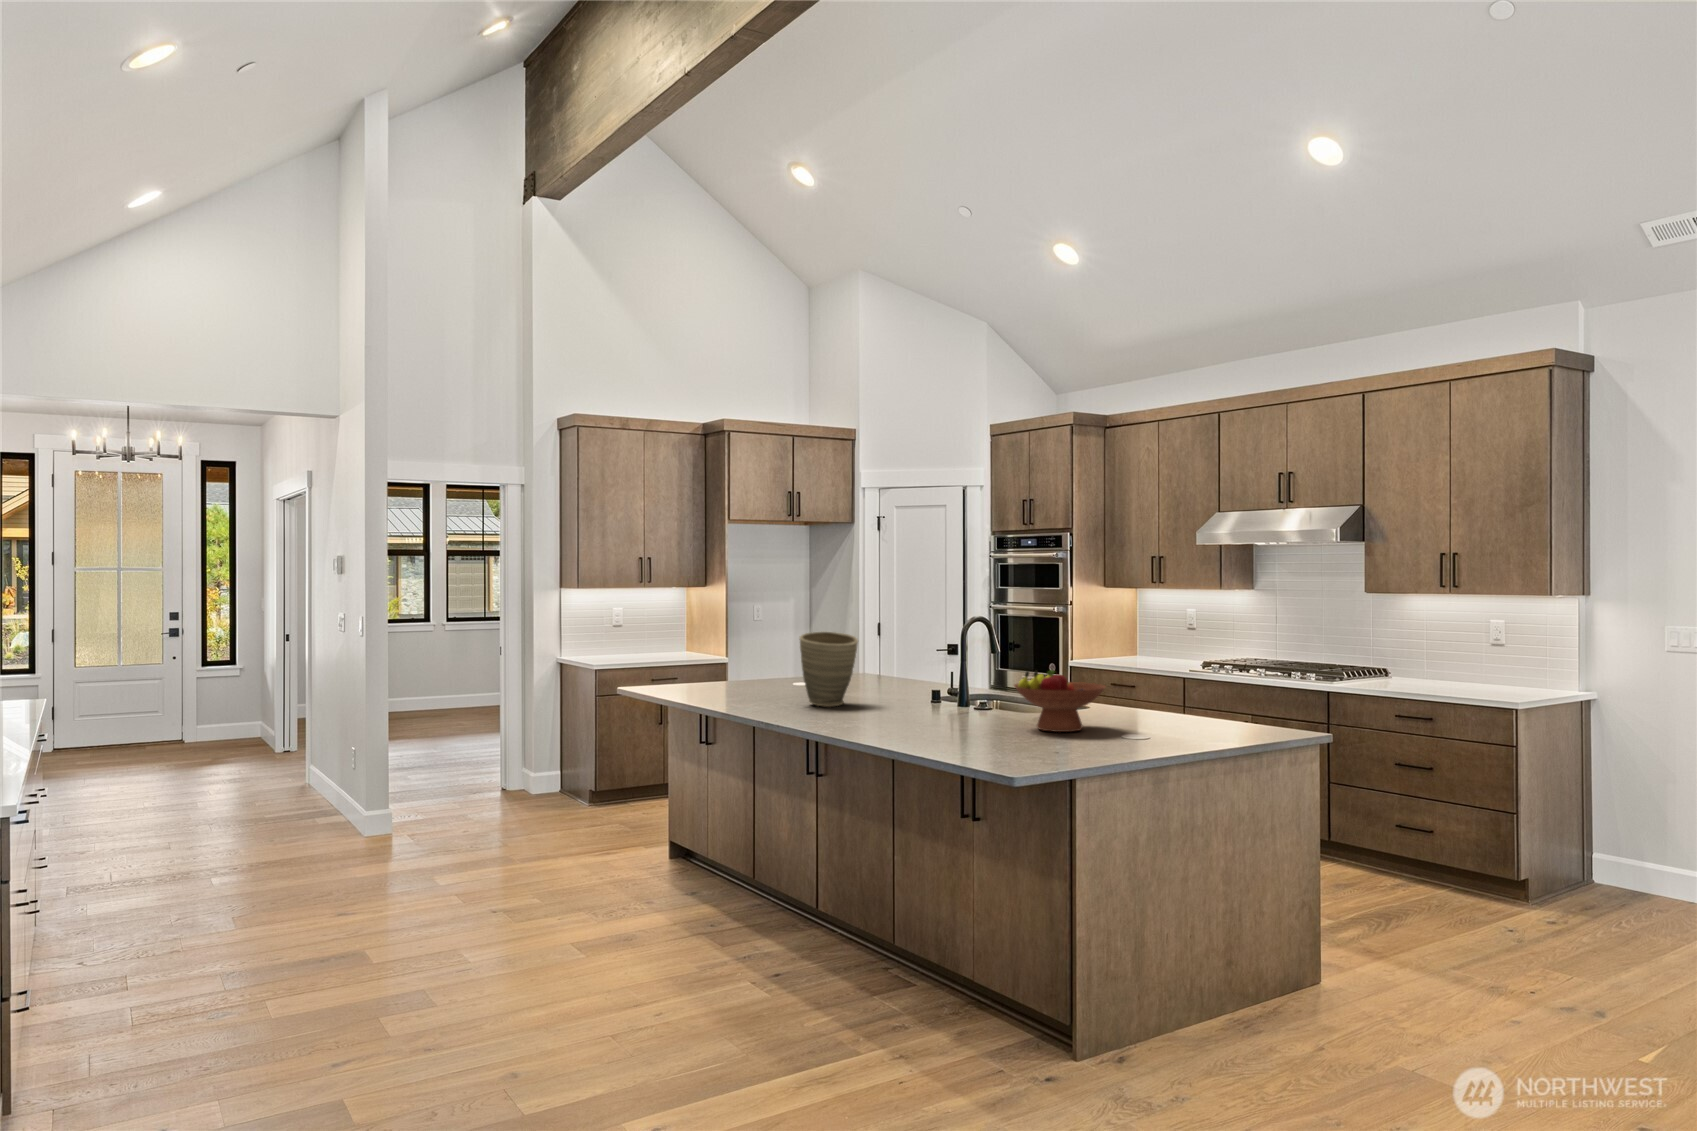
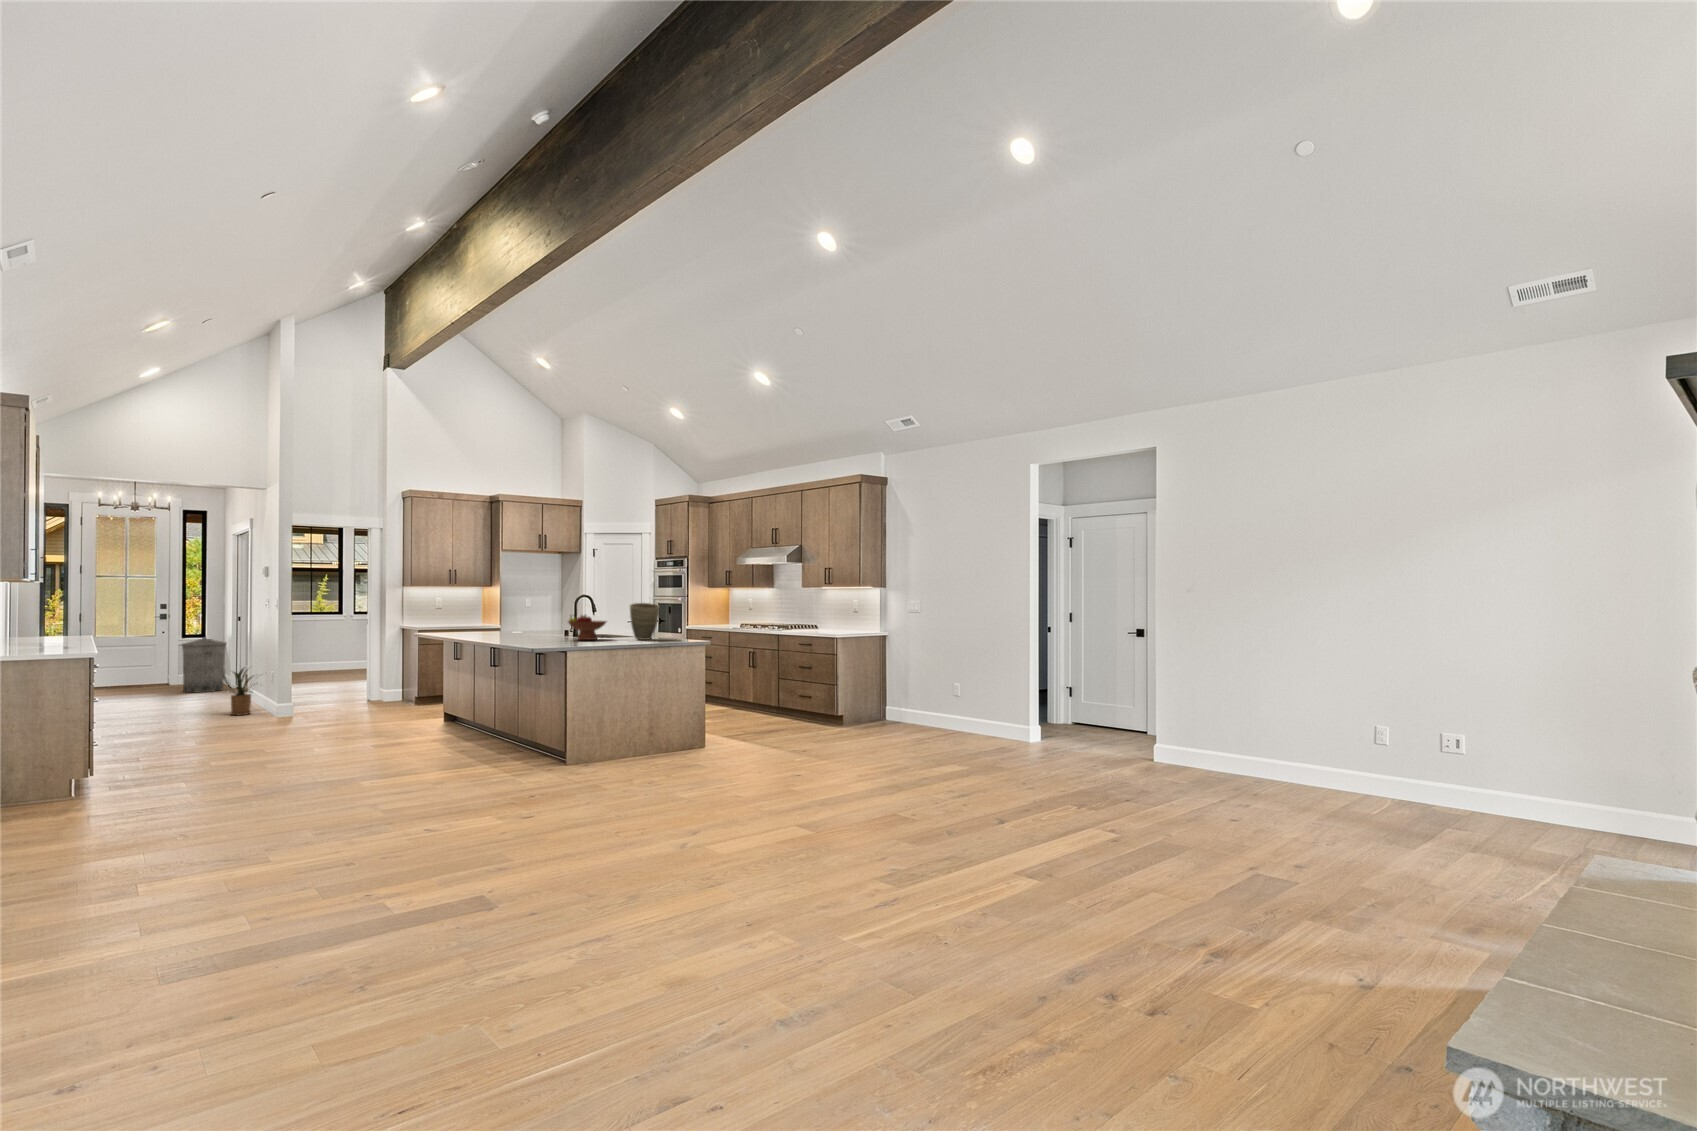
vase: present [800,632,858,707] -> present [630,603,660,640]
trash can: none [202,666,270,756] -> present [182,637,226,692]
house plant: none [266,734,344,824] -> present [223,668,254,715]

